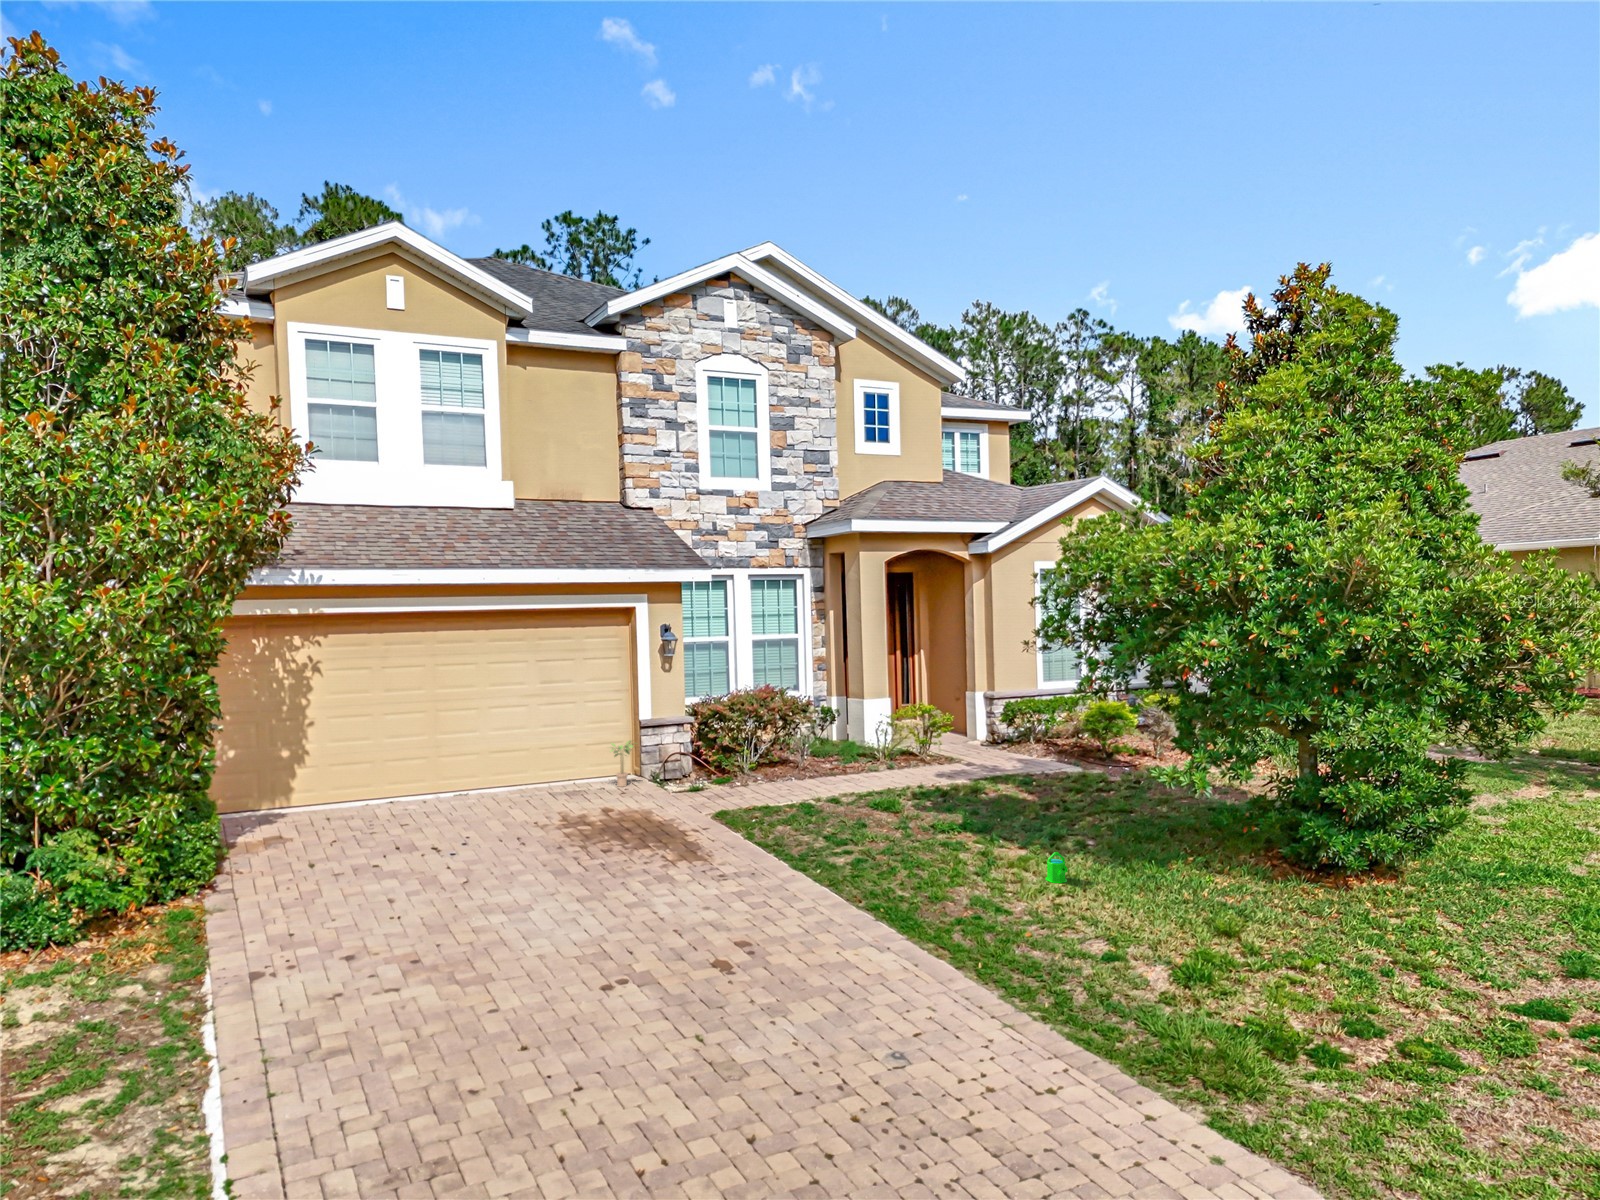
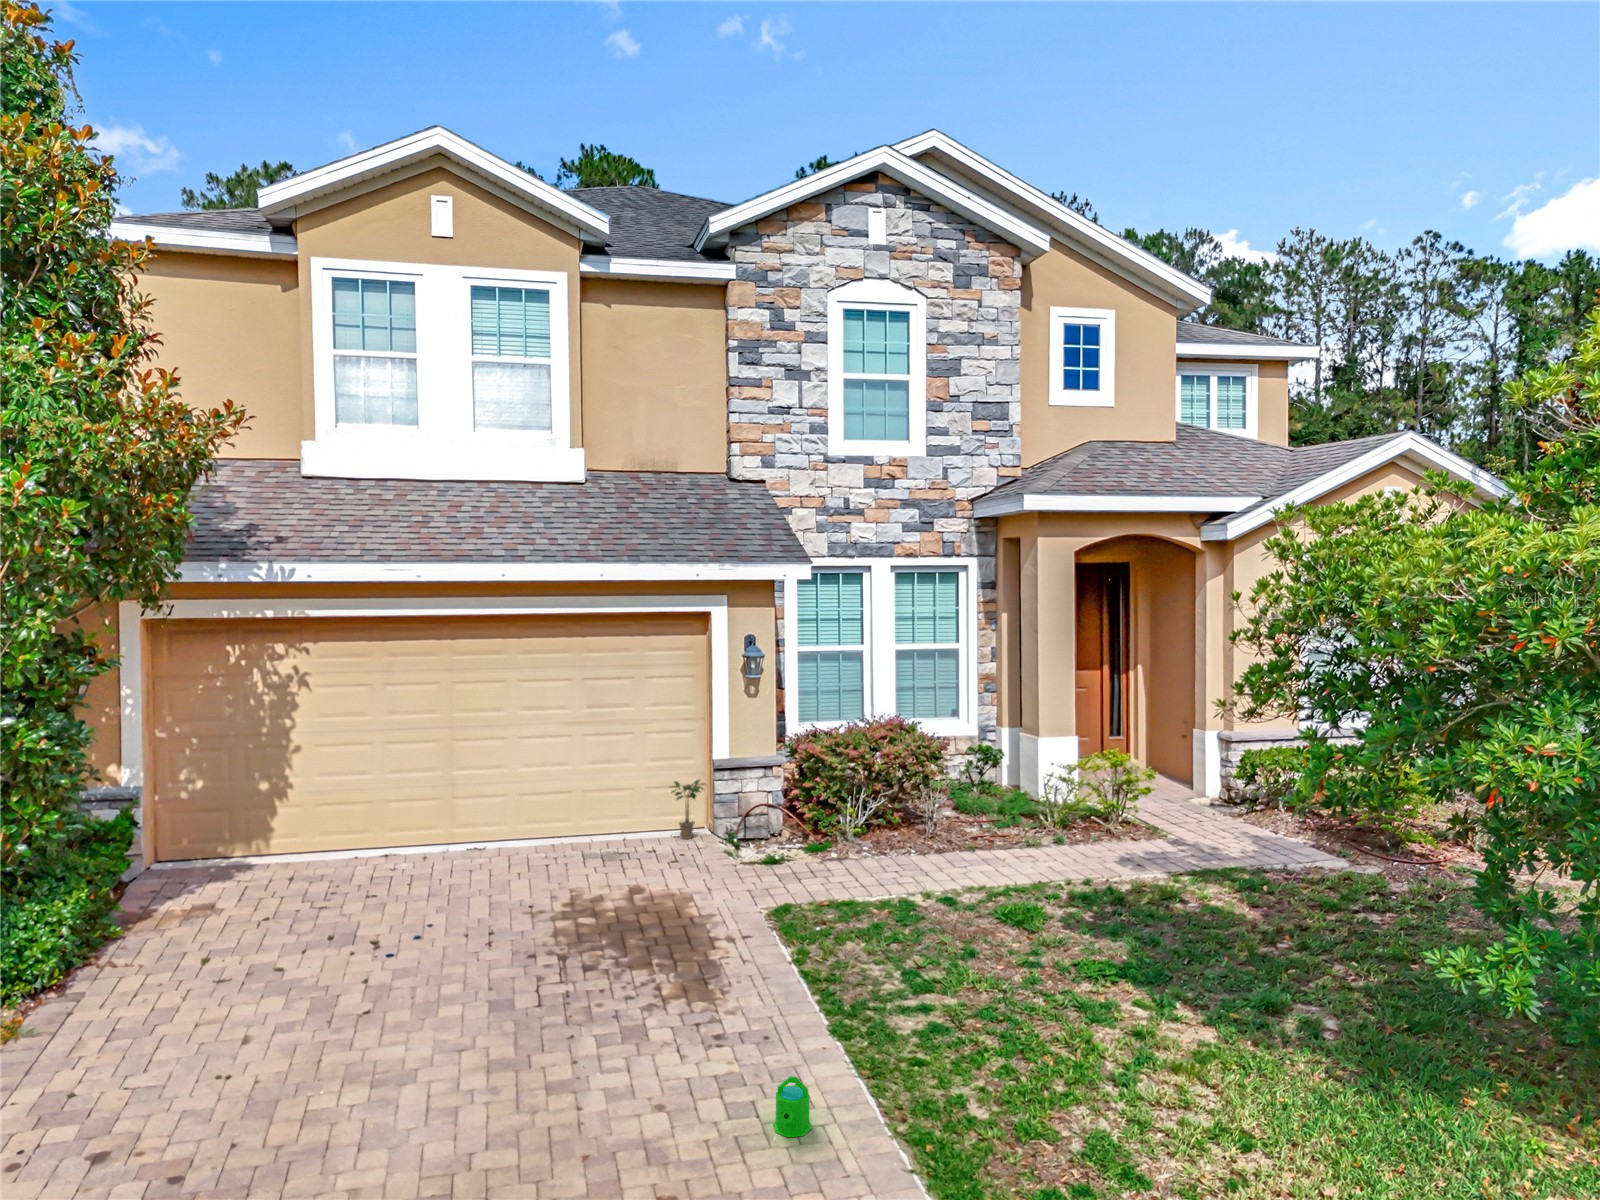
watering can: present [1046,852,1068,883] -> present [773,1076,812,1138]

